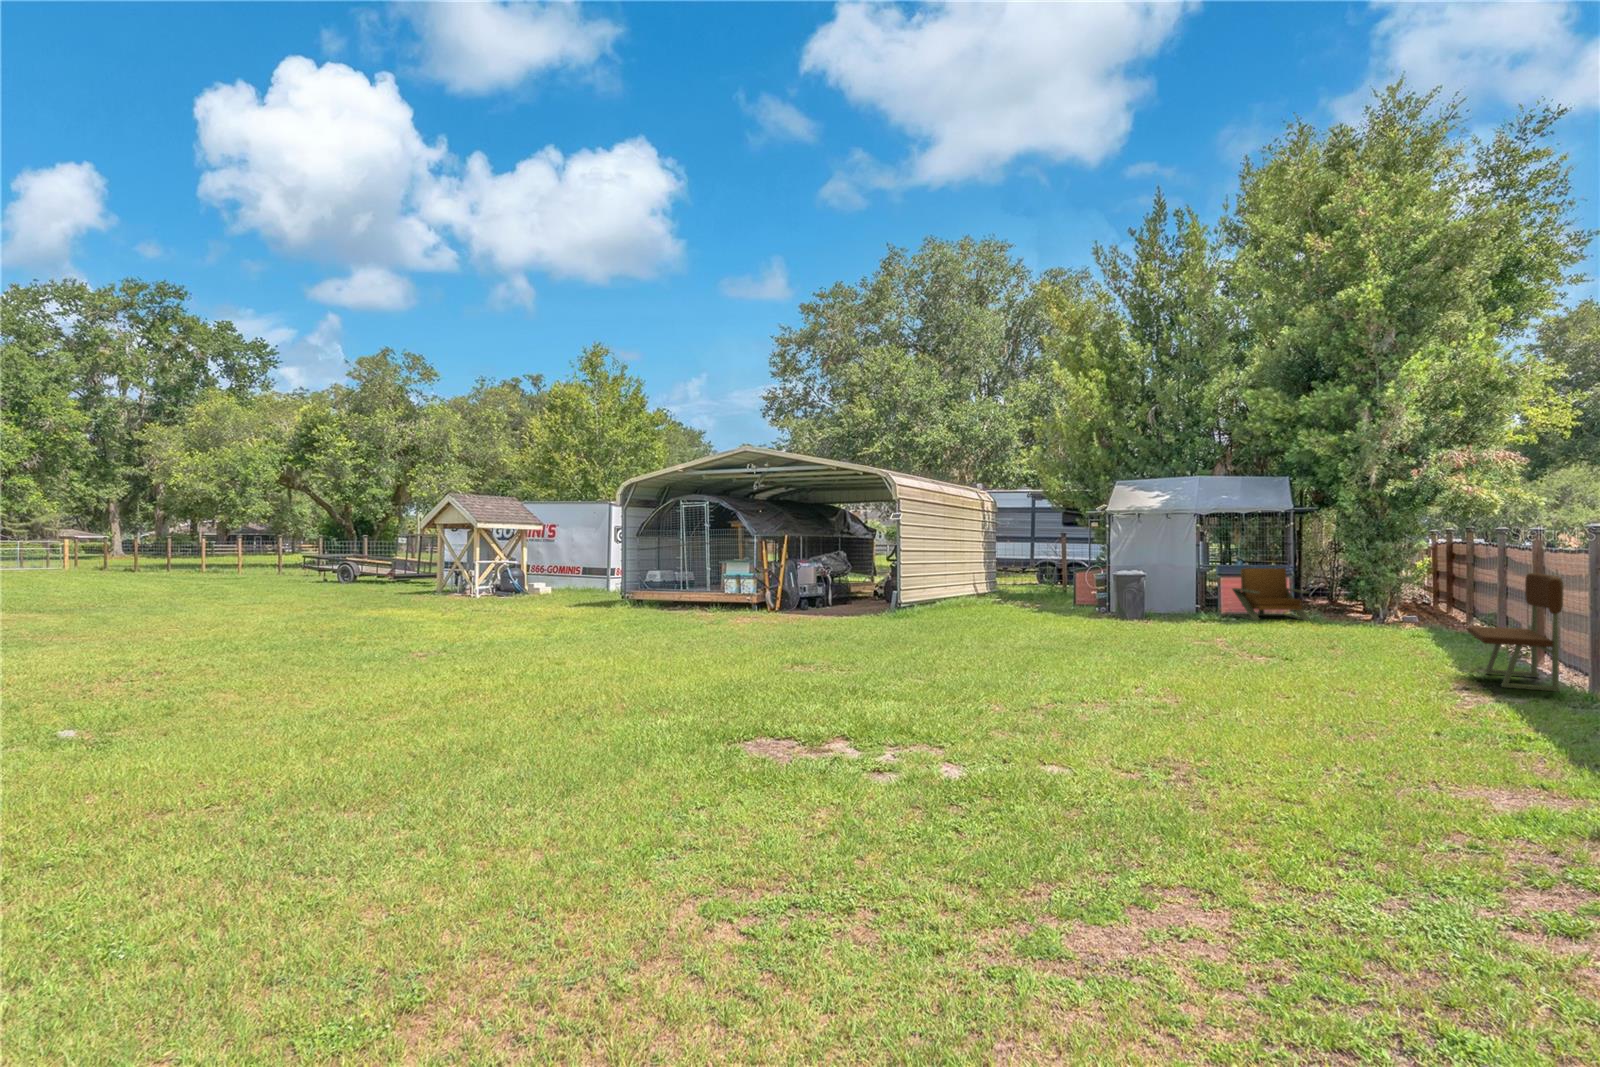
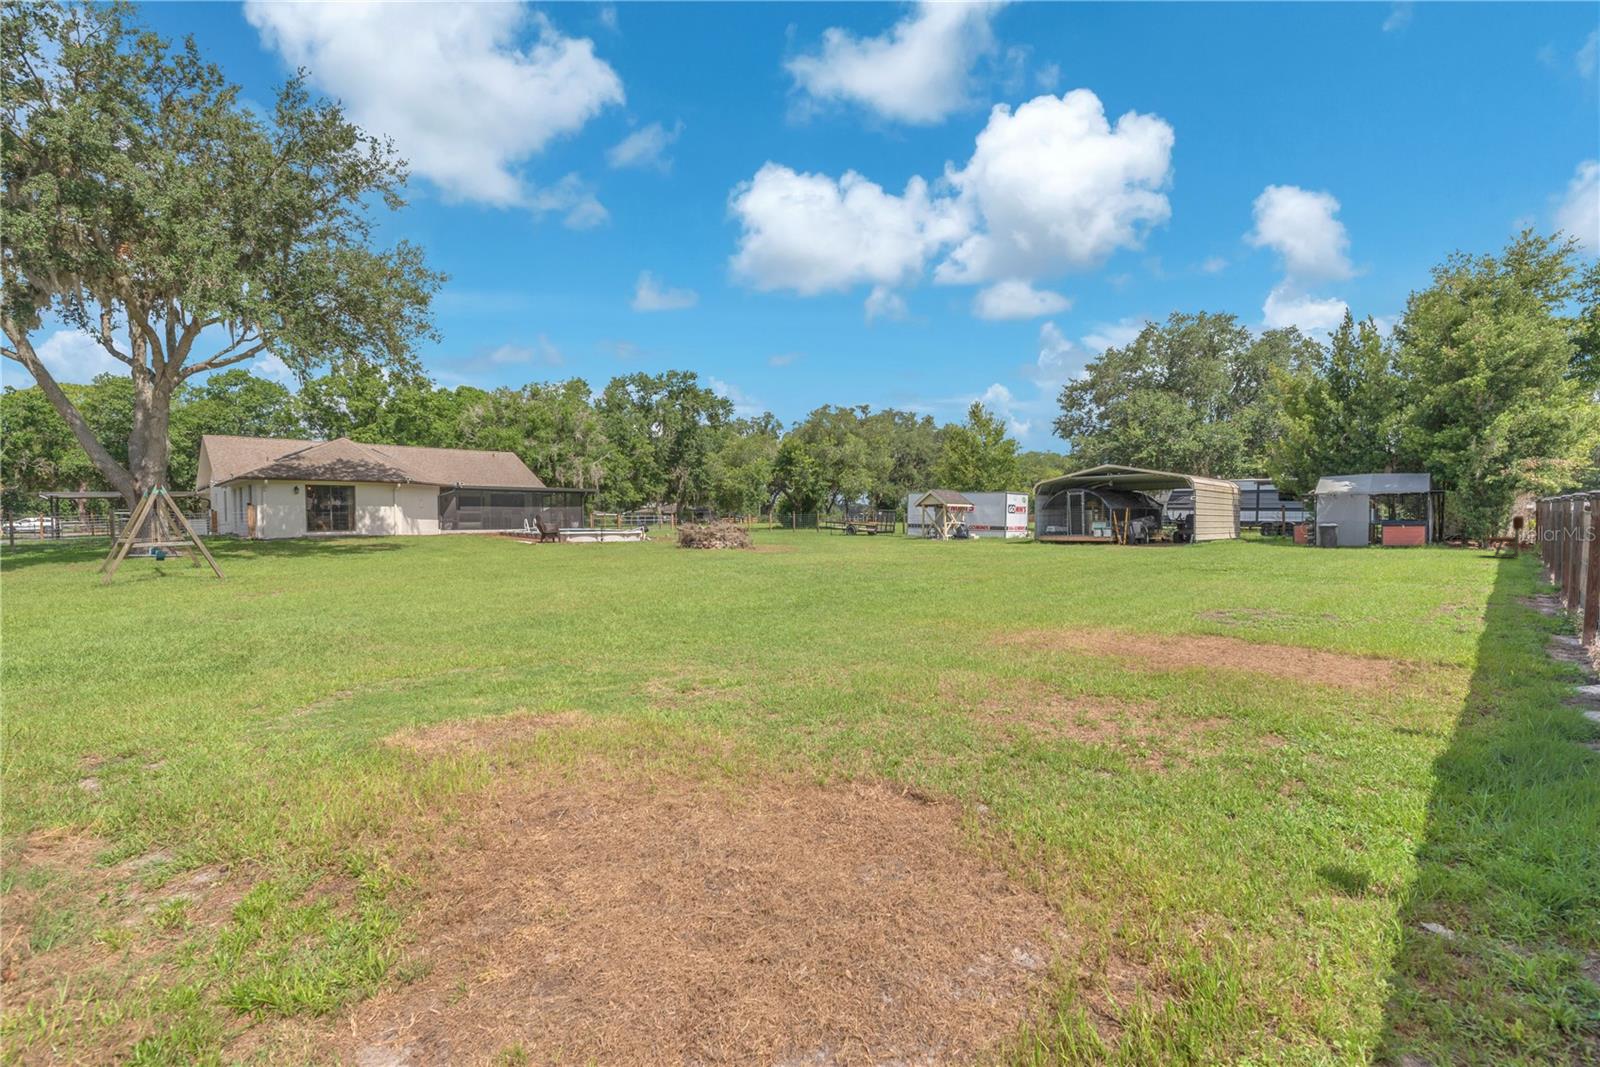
lounge chair: present [1233,568,1309,620] -> none [1392,520,1438,545]

